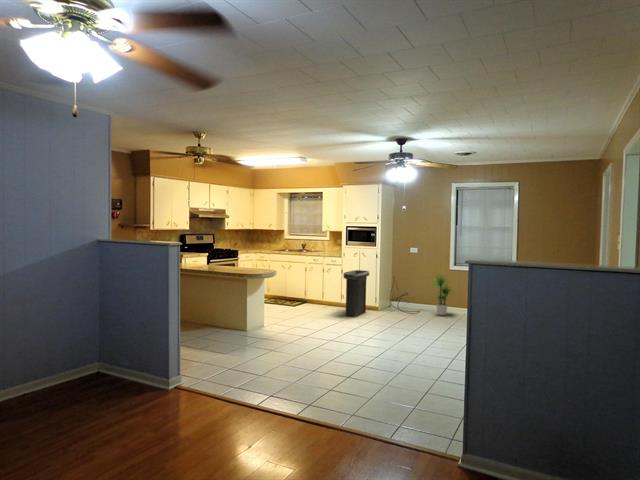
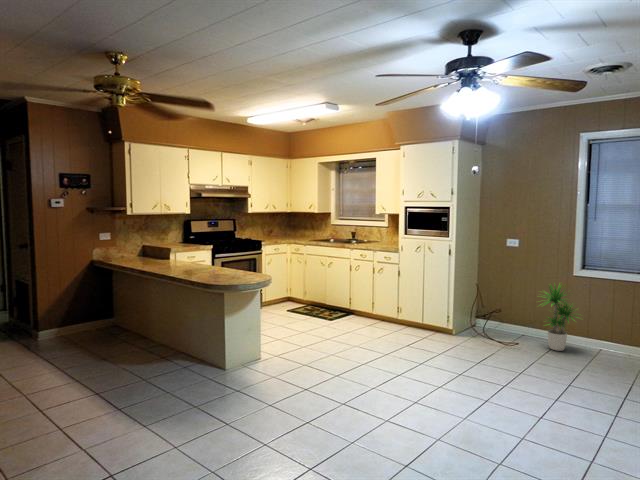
trash can: present [343,270,369,317] -> none [392,272,437,346]

